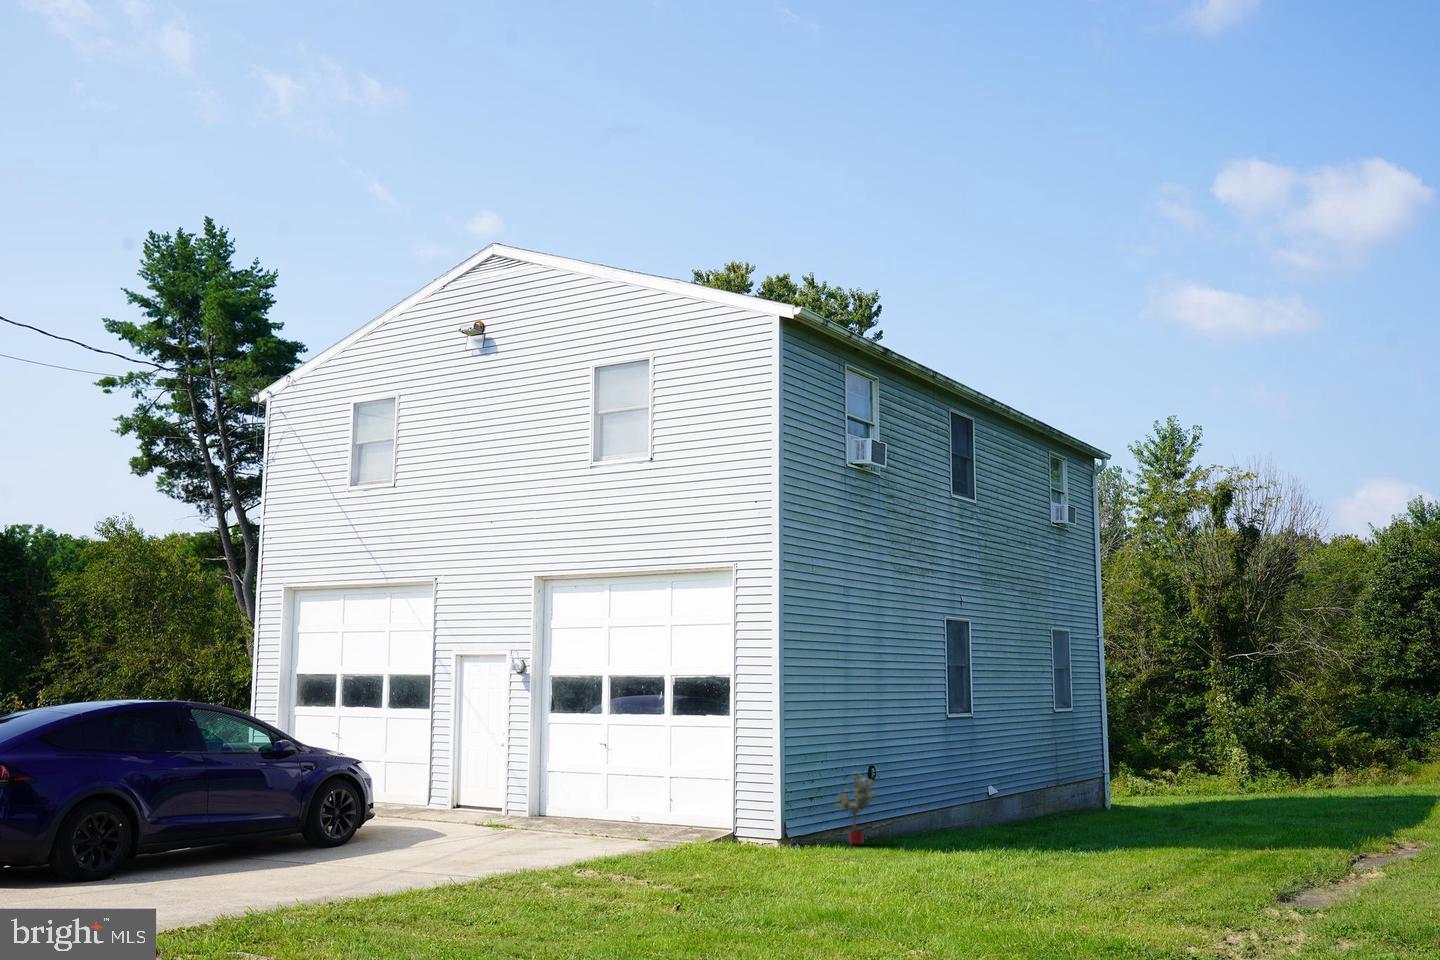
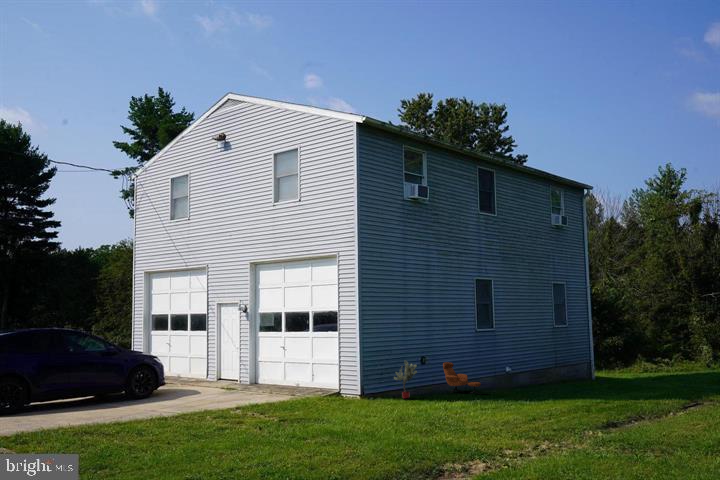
lounge chair: none [903,776,980,838] -> present [443,362,481,394]

